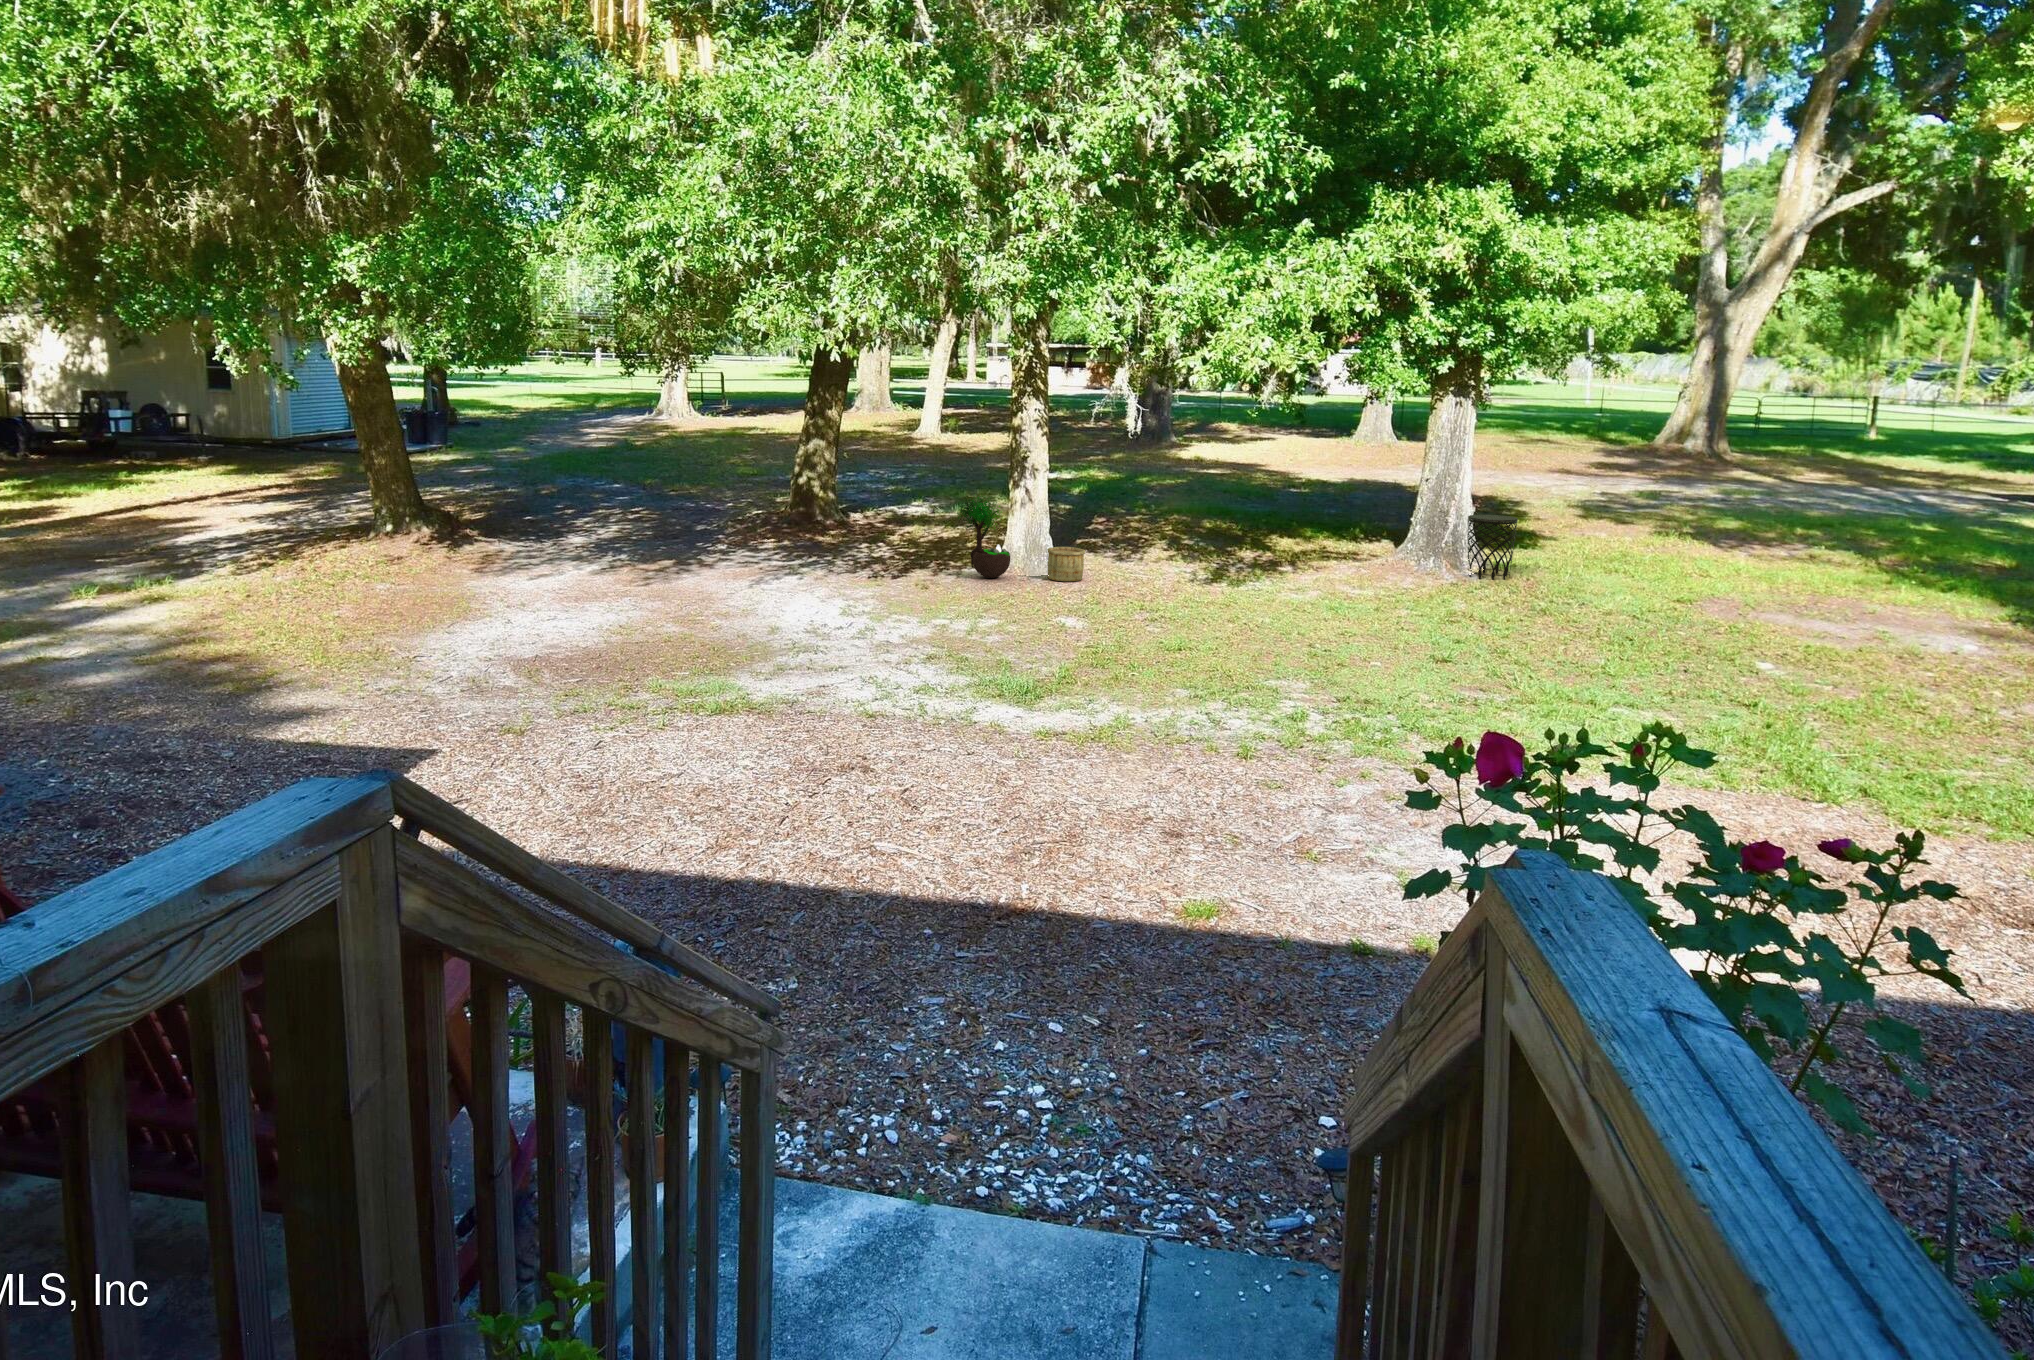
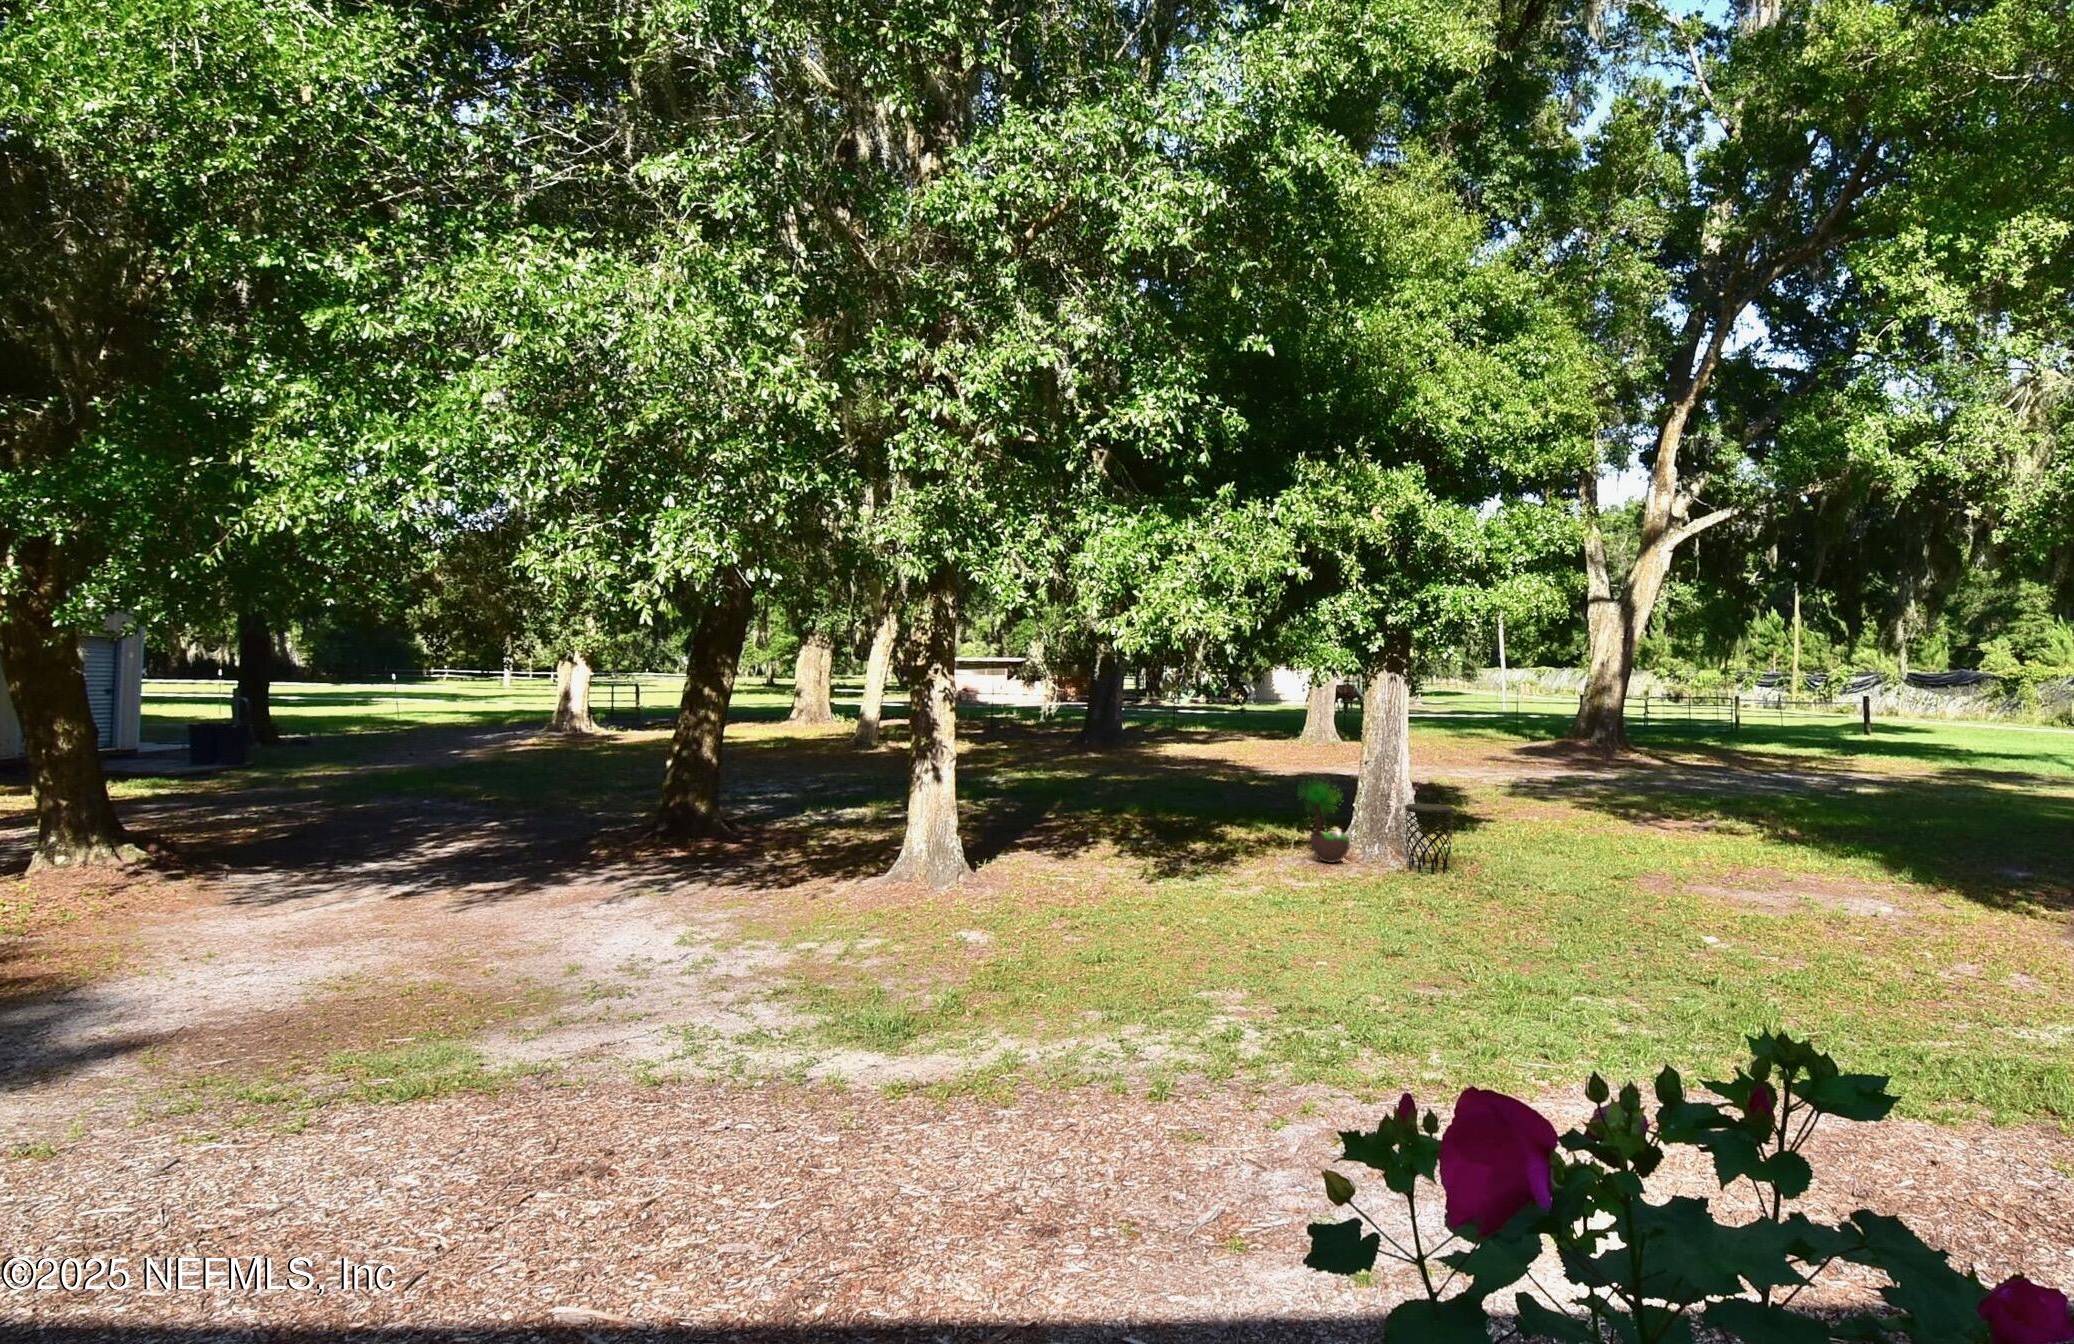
potted tree: present [957,494,1010,578] -> present [1300,780,1350,863]
wooden bucket: present [1047,547,1085,581] -> none [956,840,1000,880]

